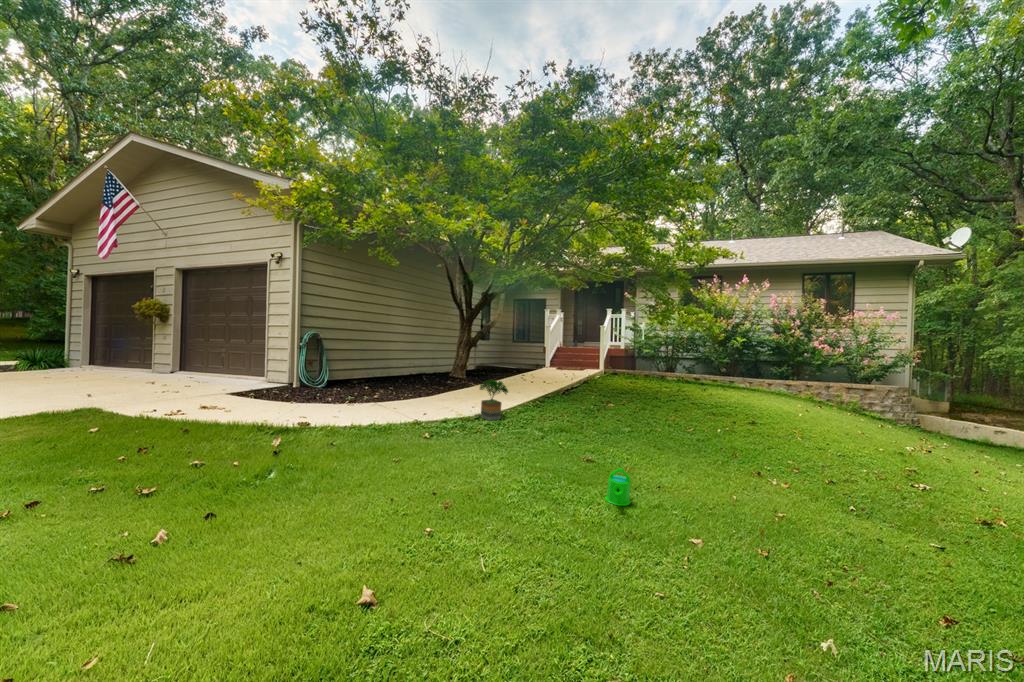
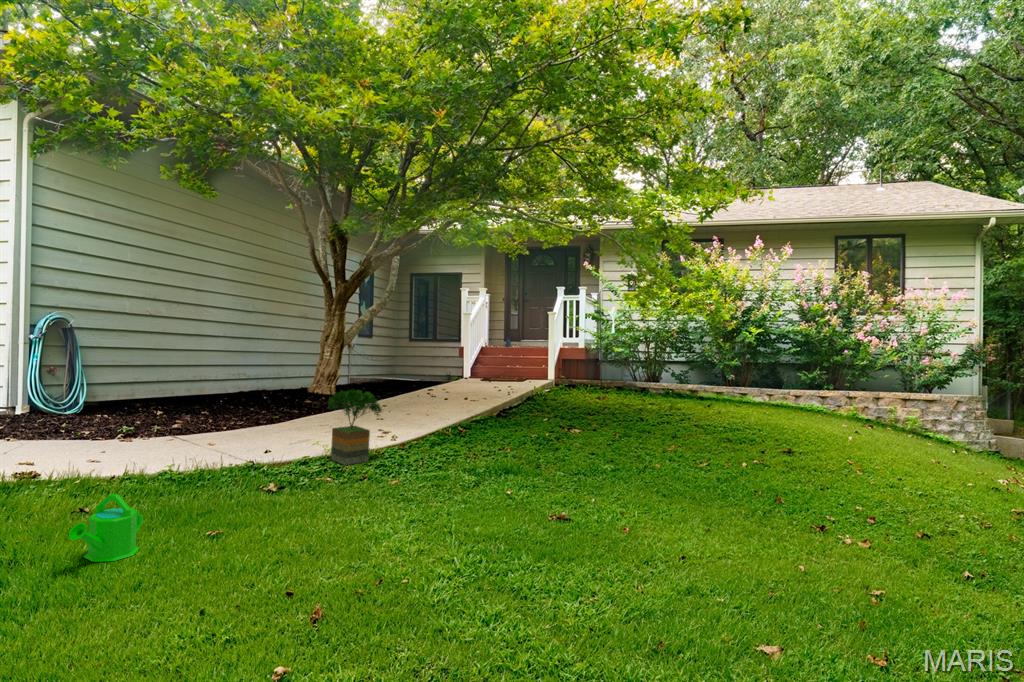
watering can: present [605,468,631,506] -> present [69,494,143,562]

